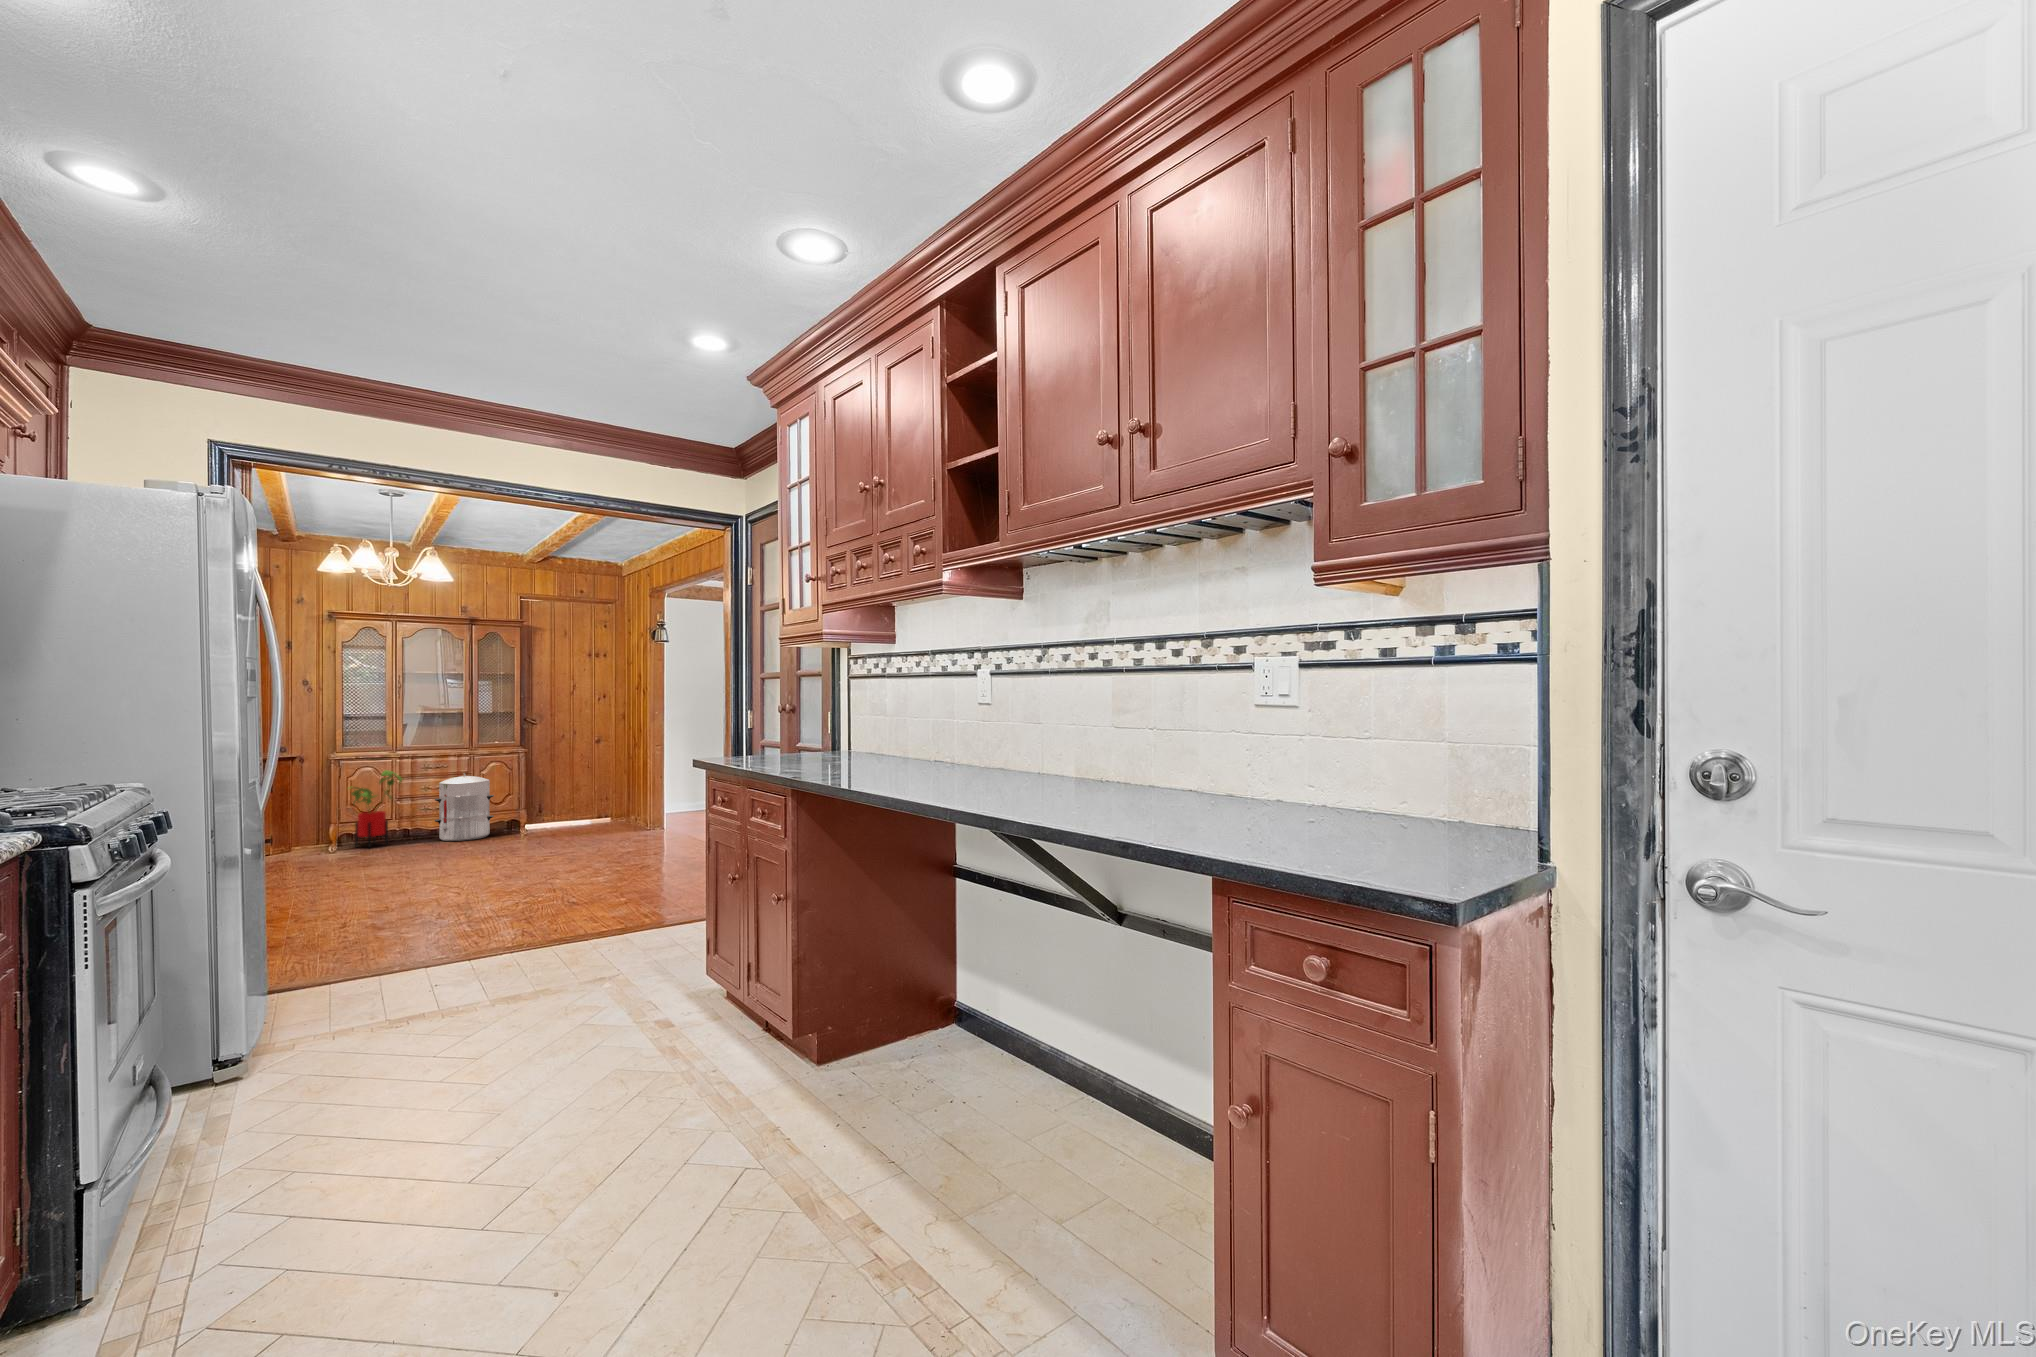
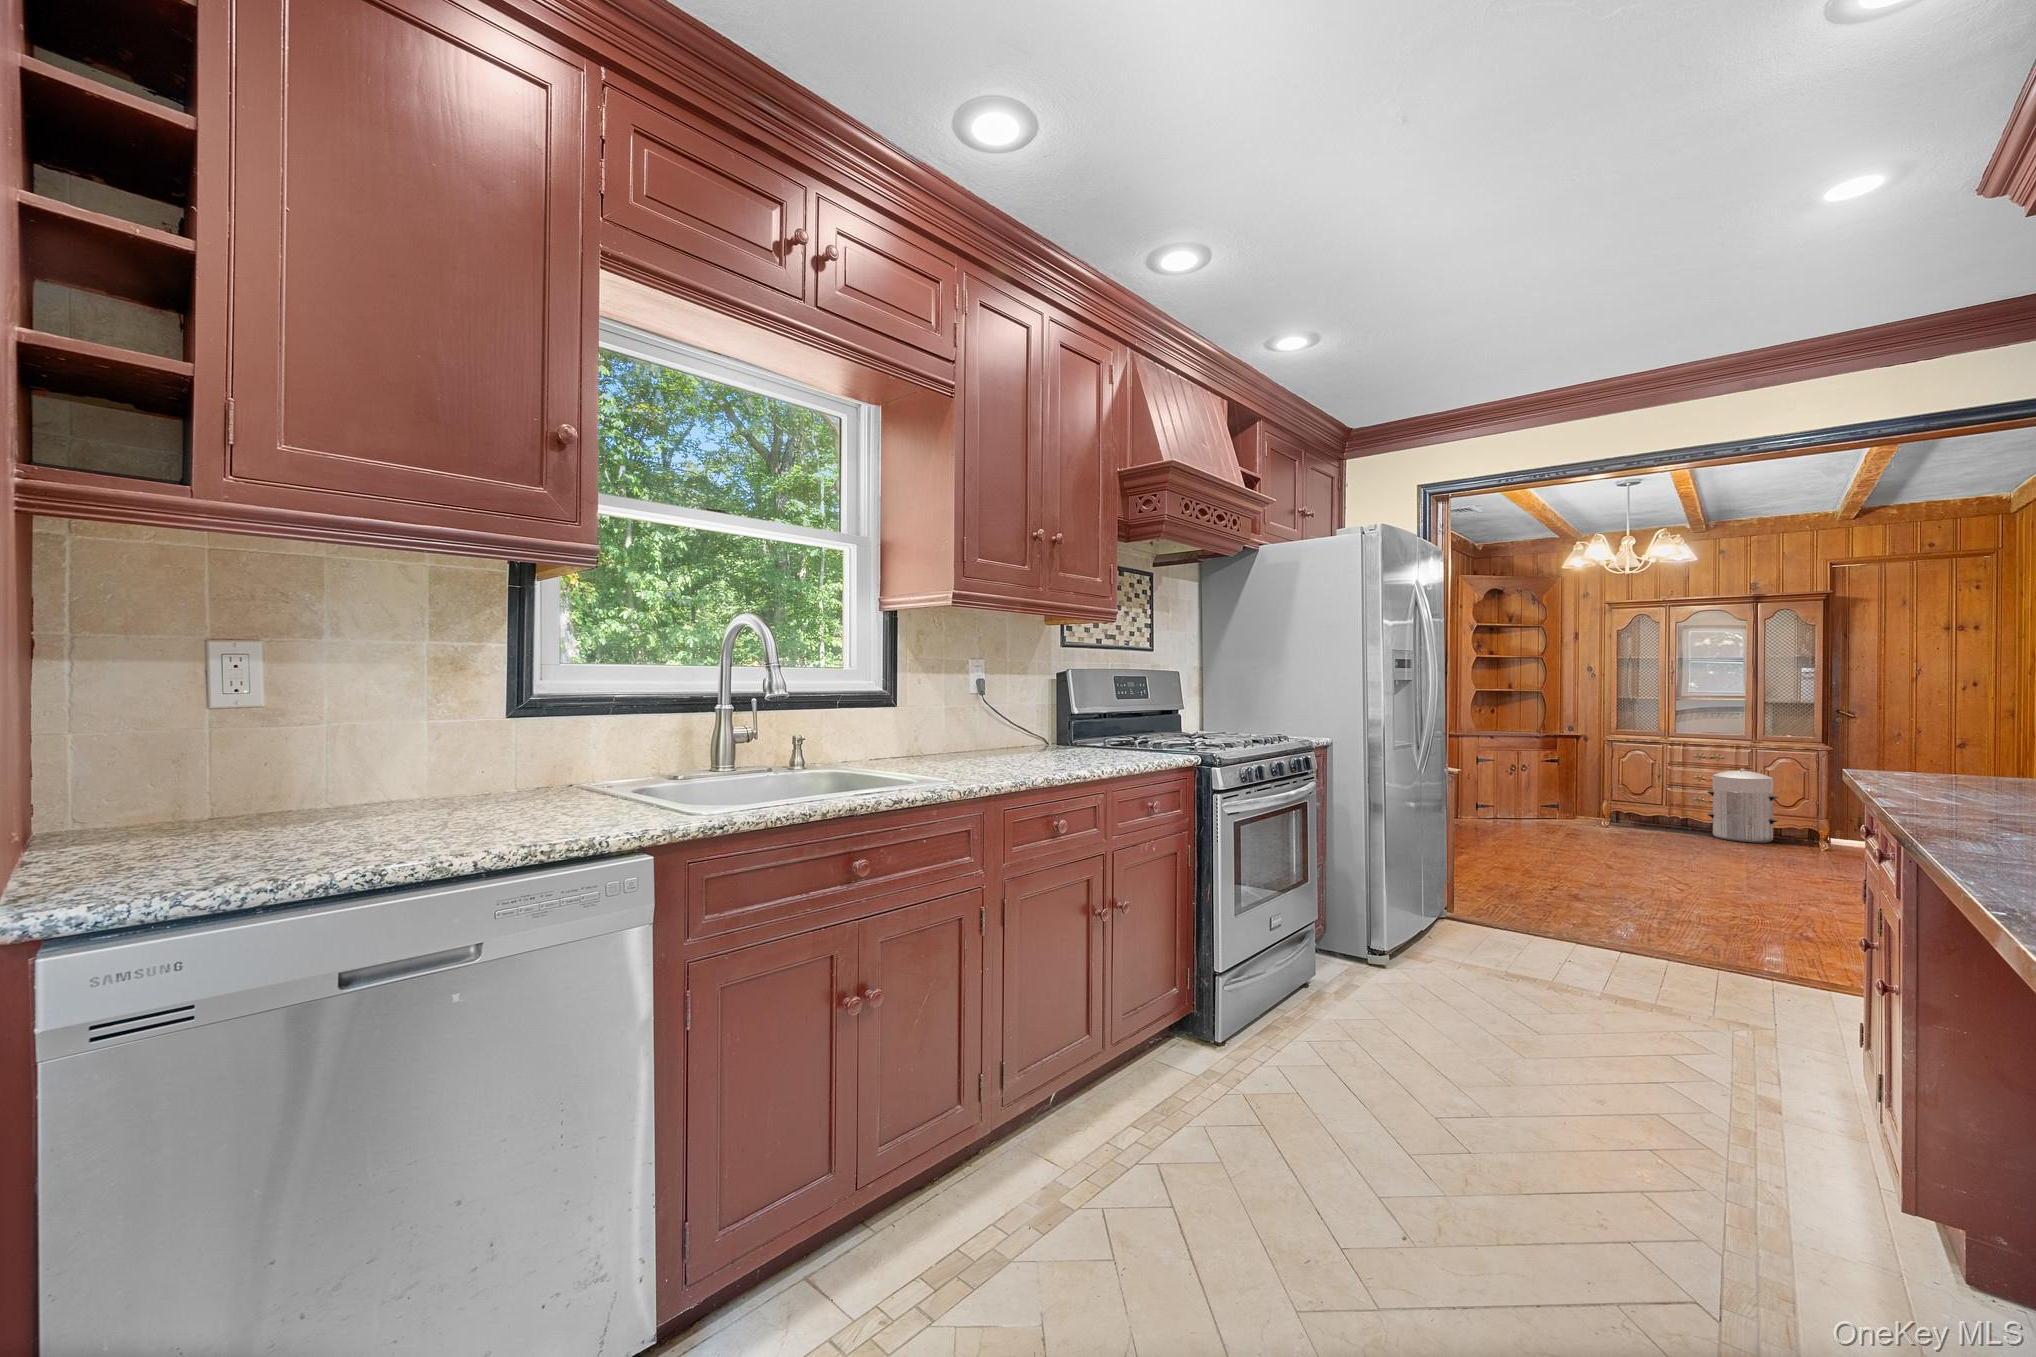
house plant: present [351,770,402,847] -> none [1622,755,1678,830]

